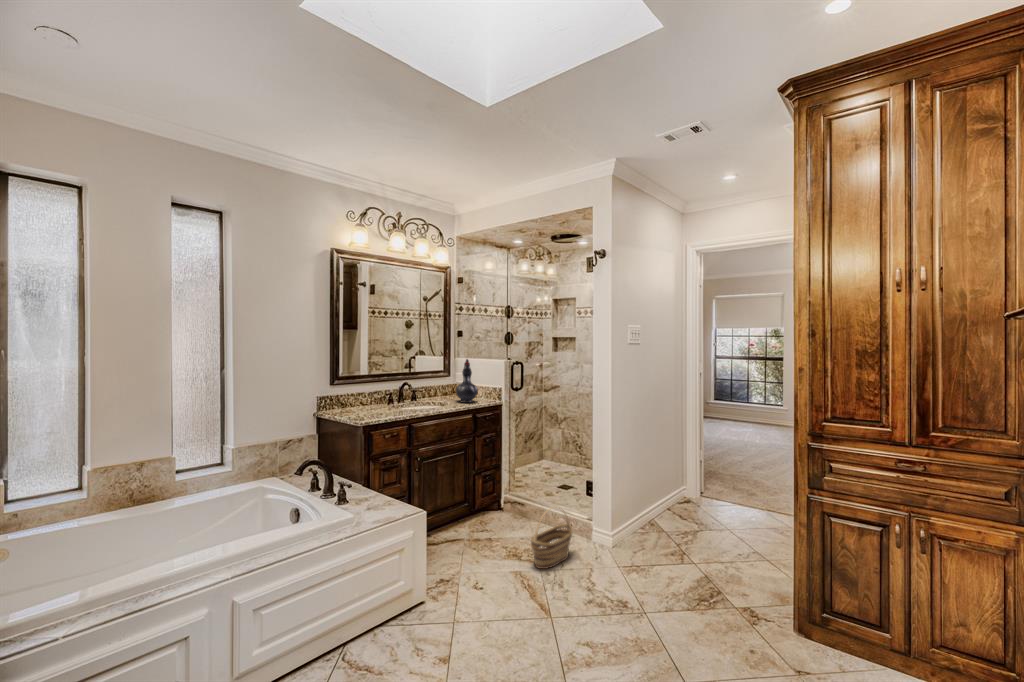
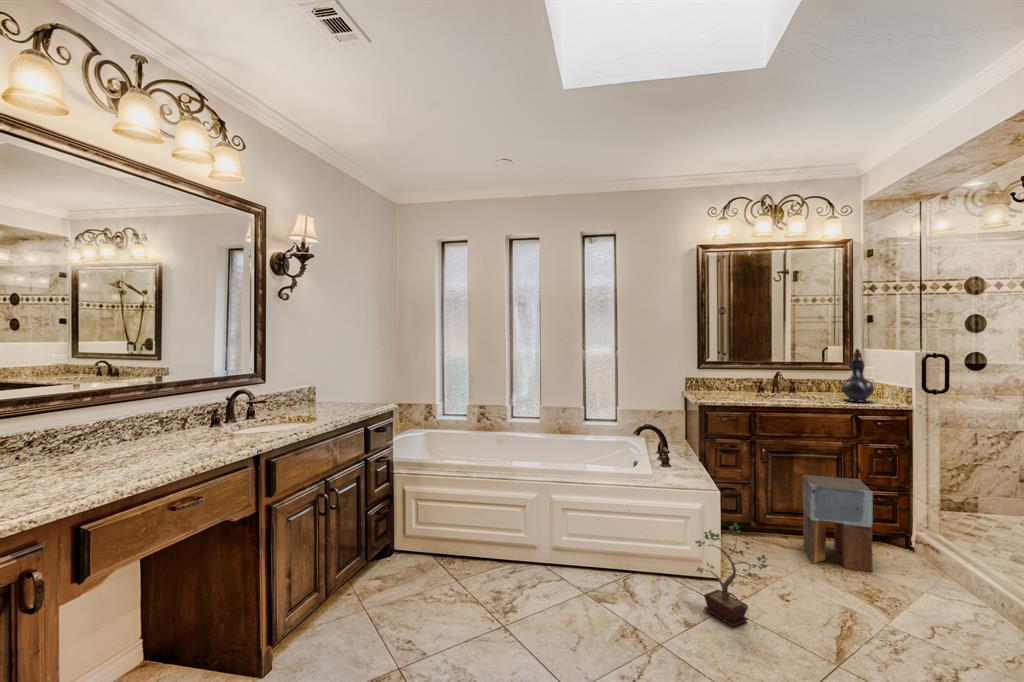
stool: none [445,466,501,549] -> present [803,475,873,572]
basket: present [531,514,572,569] -> none [879,546,969,628]
potted plant: none [428,539,516,643] -> present [696,523,768,626]

